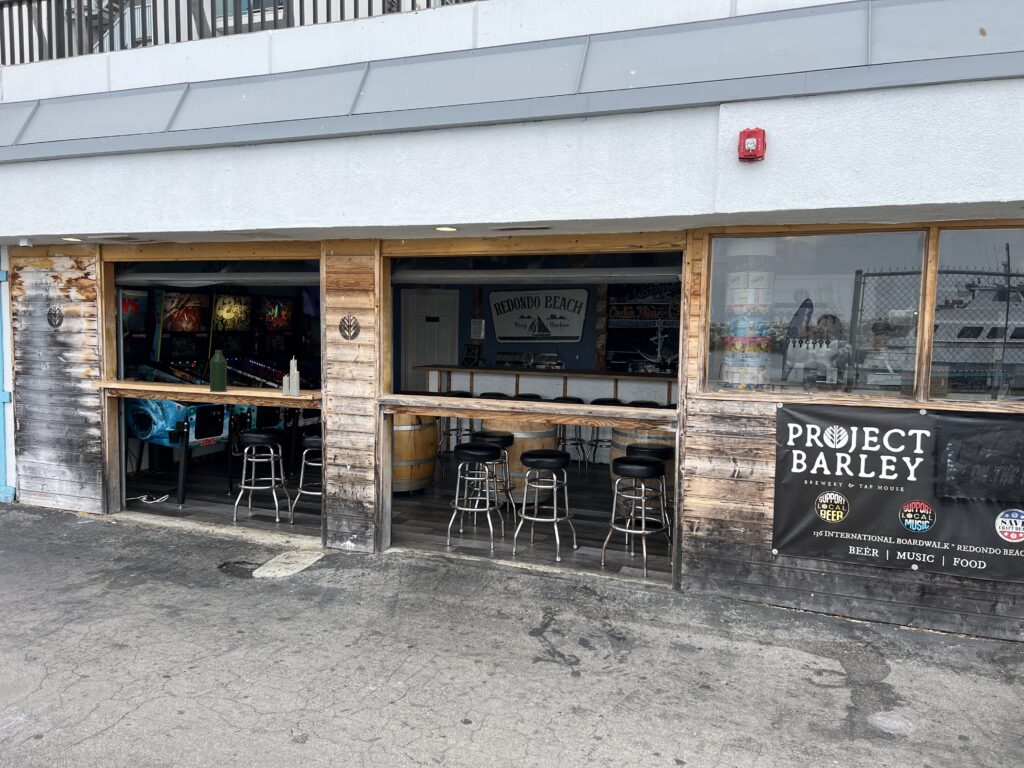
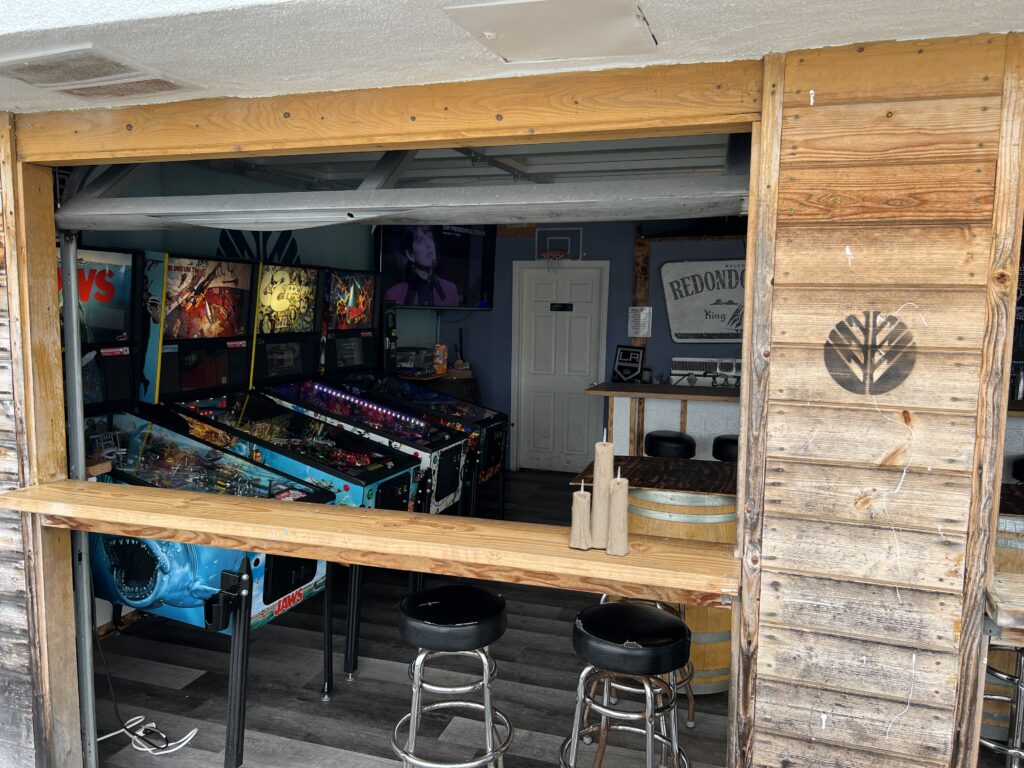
bottle: present [210,350,227,392] -> none [332,407,377,526]

